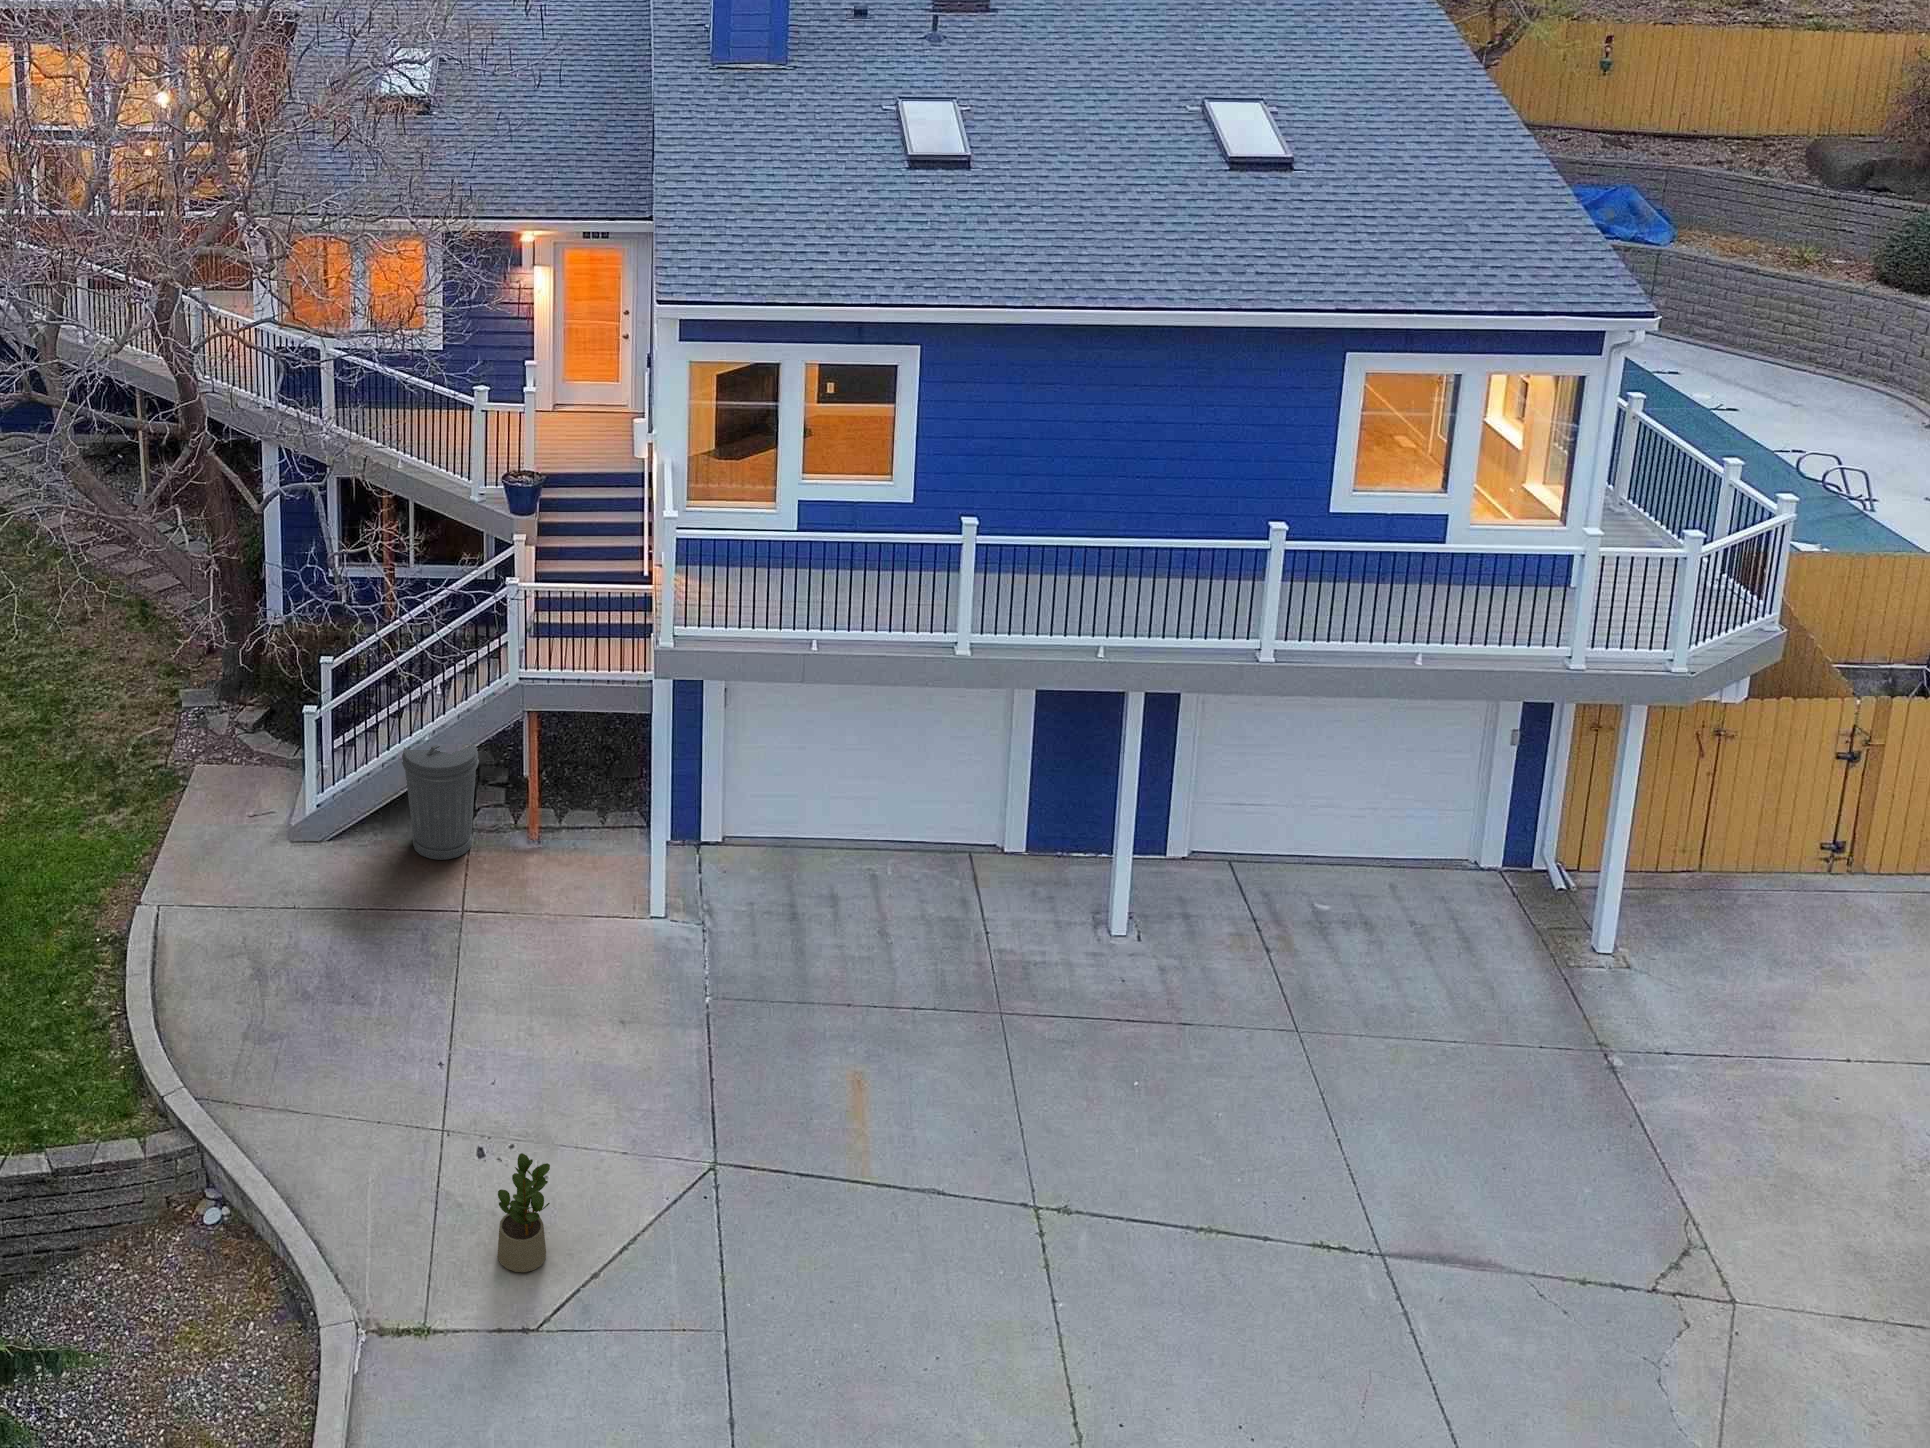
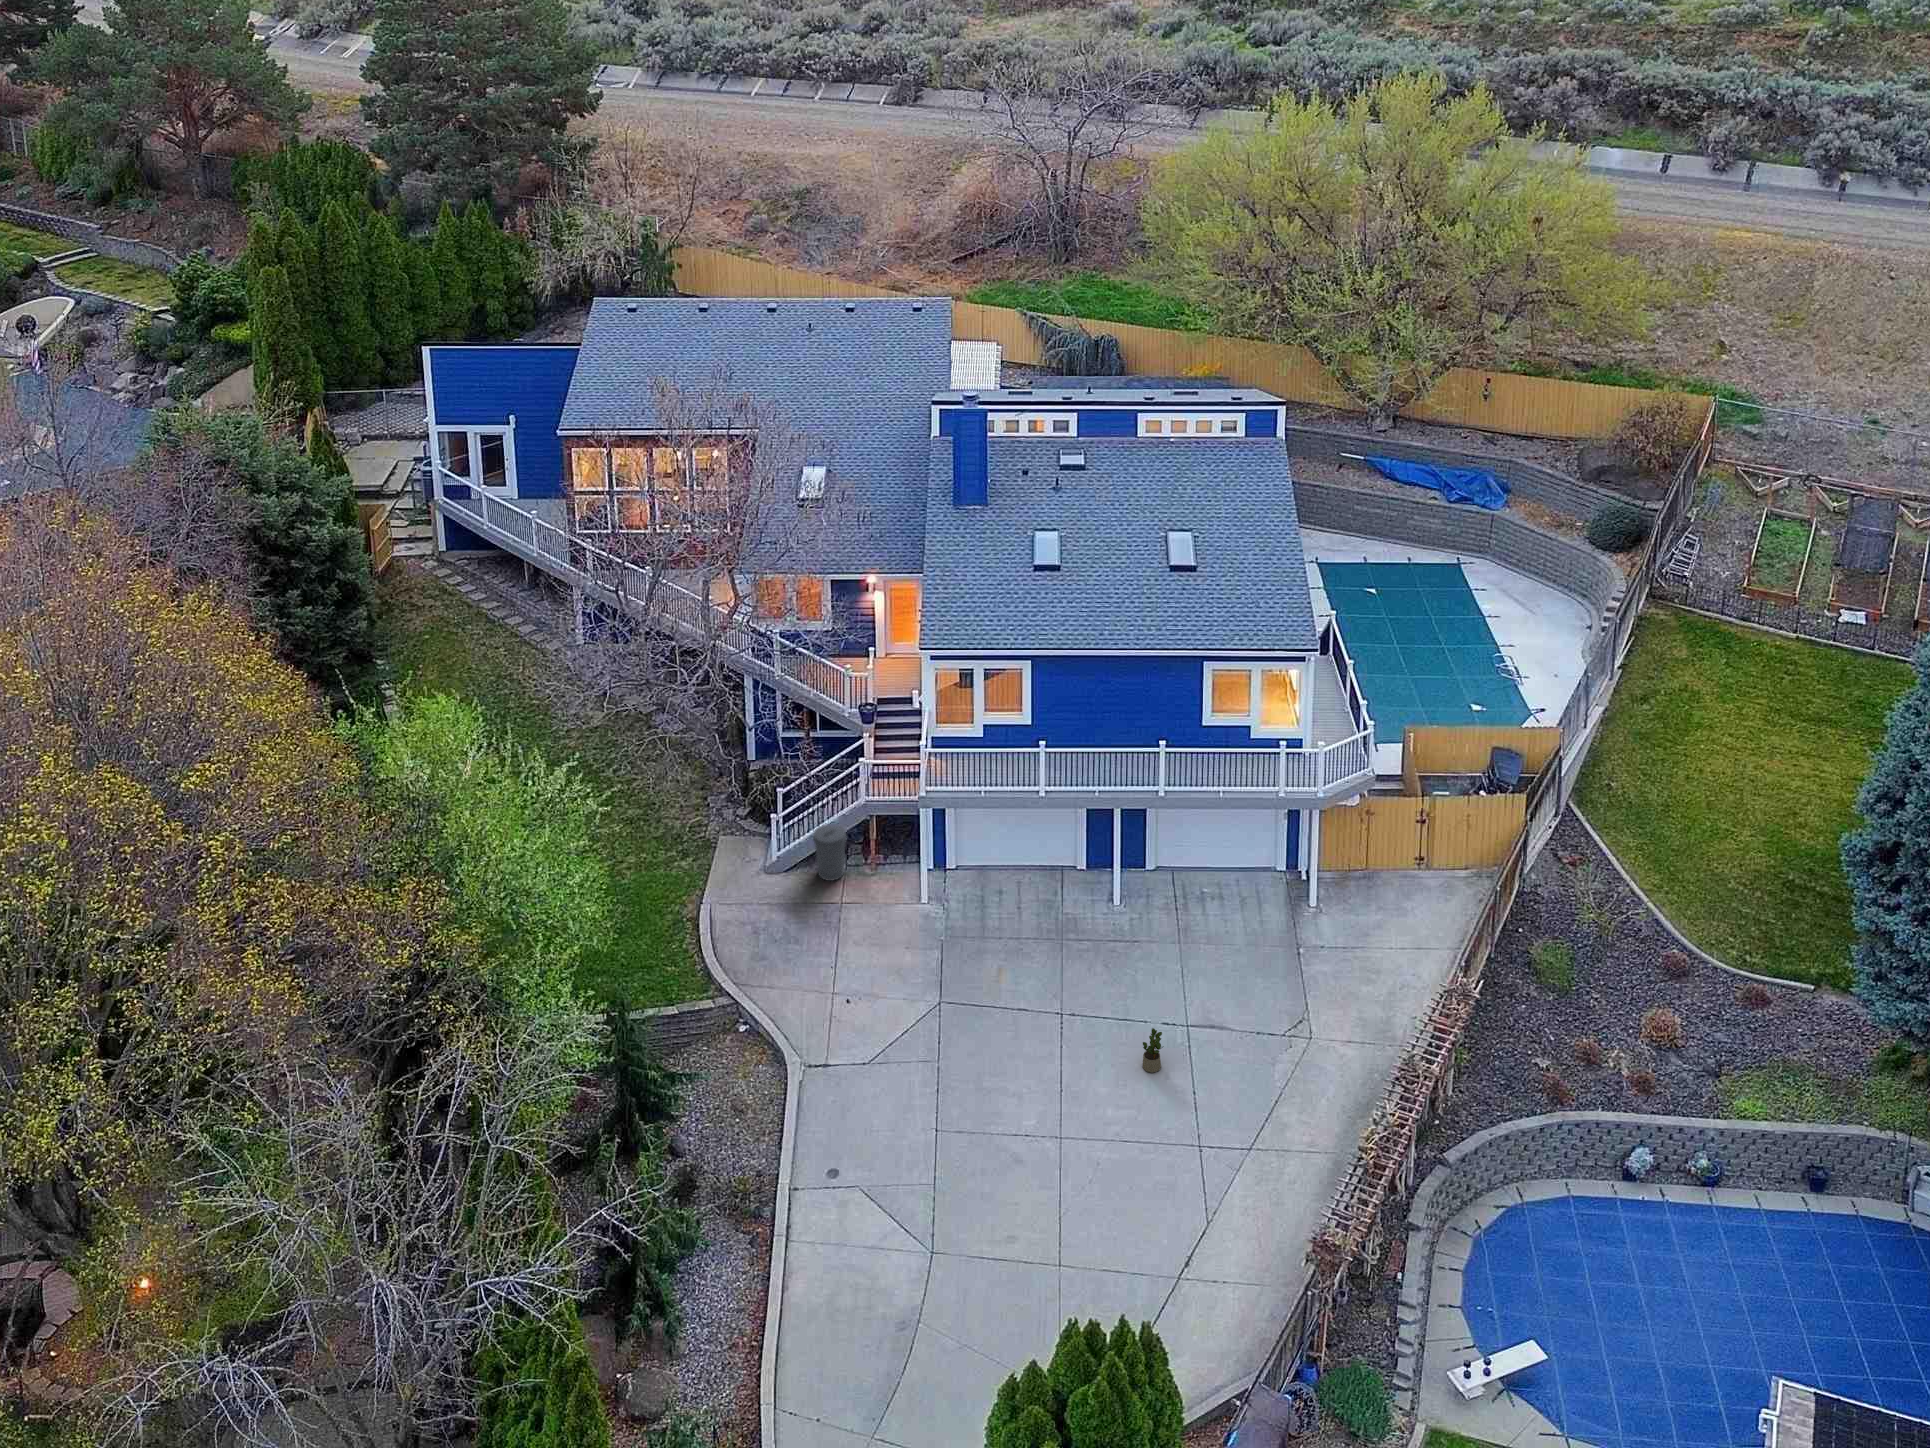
potted plant: present [497,1153,550,1272] -> present [1142,1028,1163,1072]

